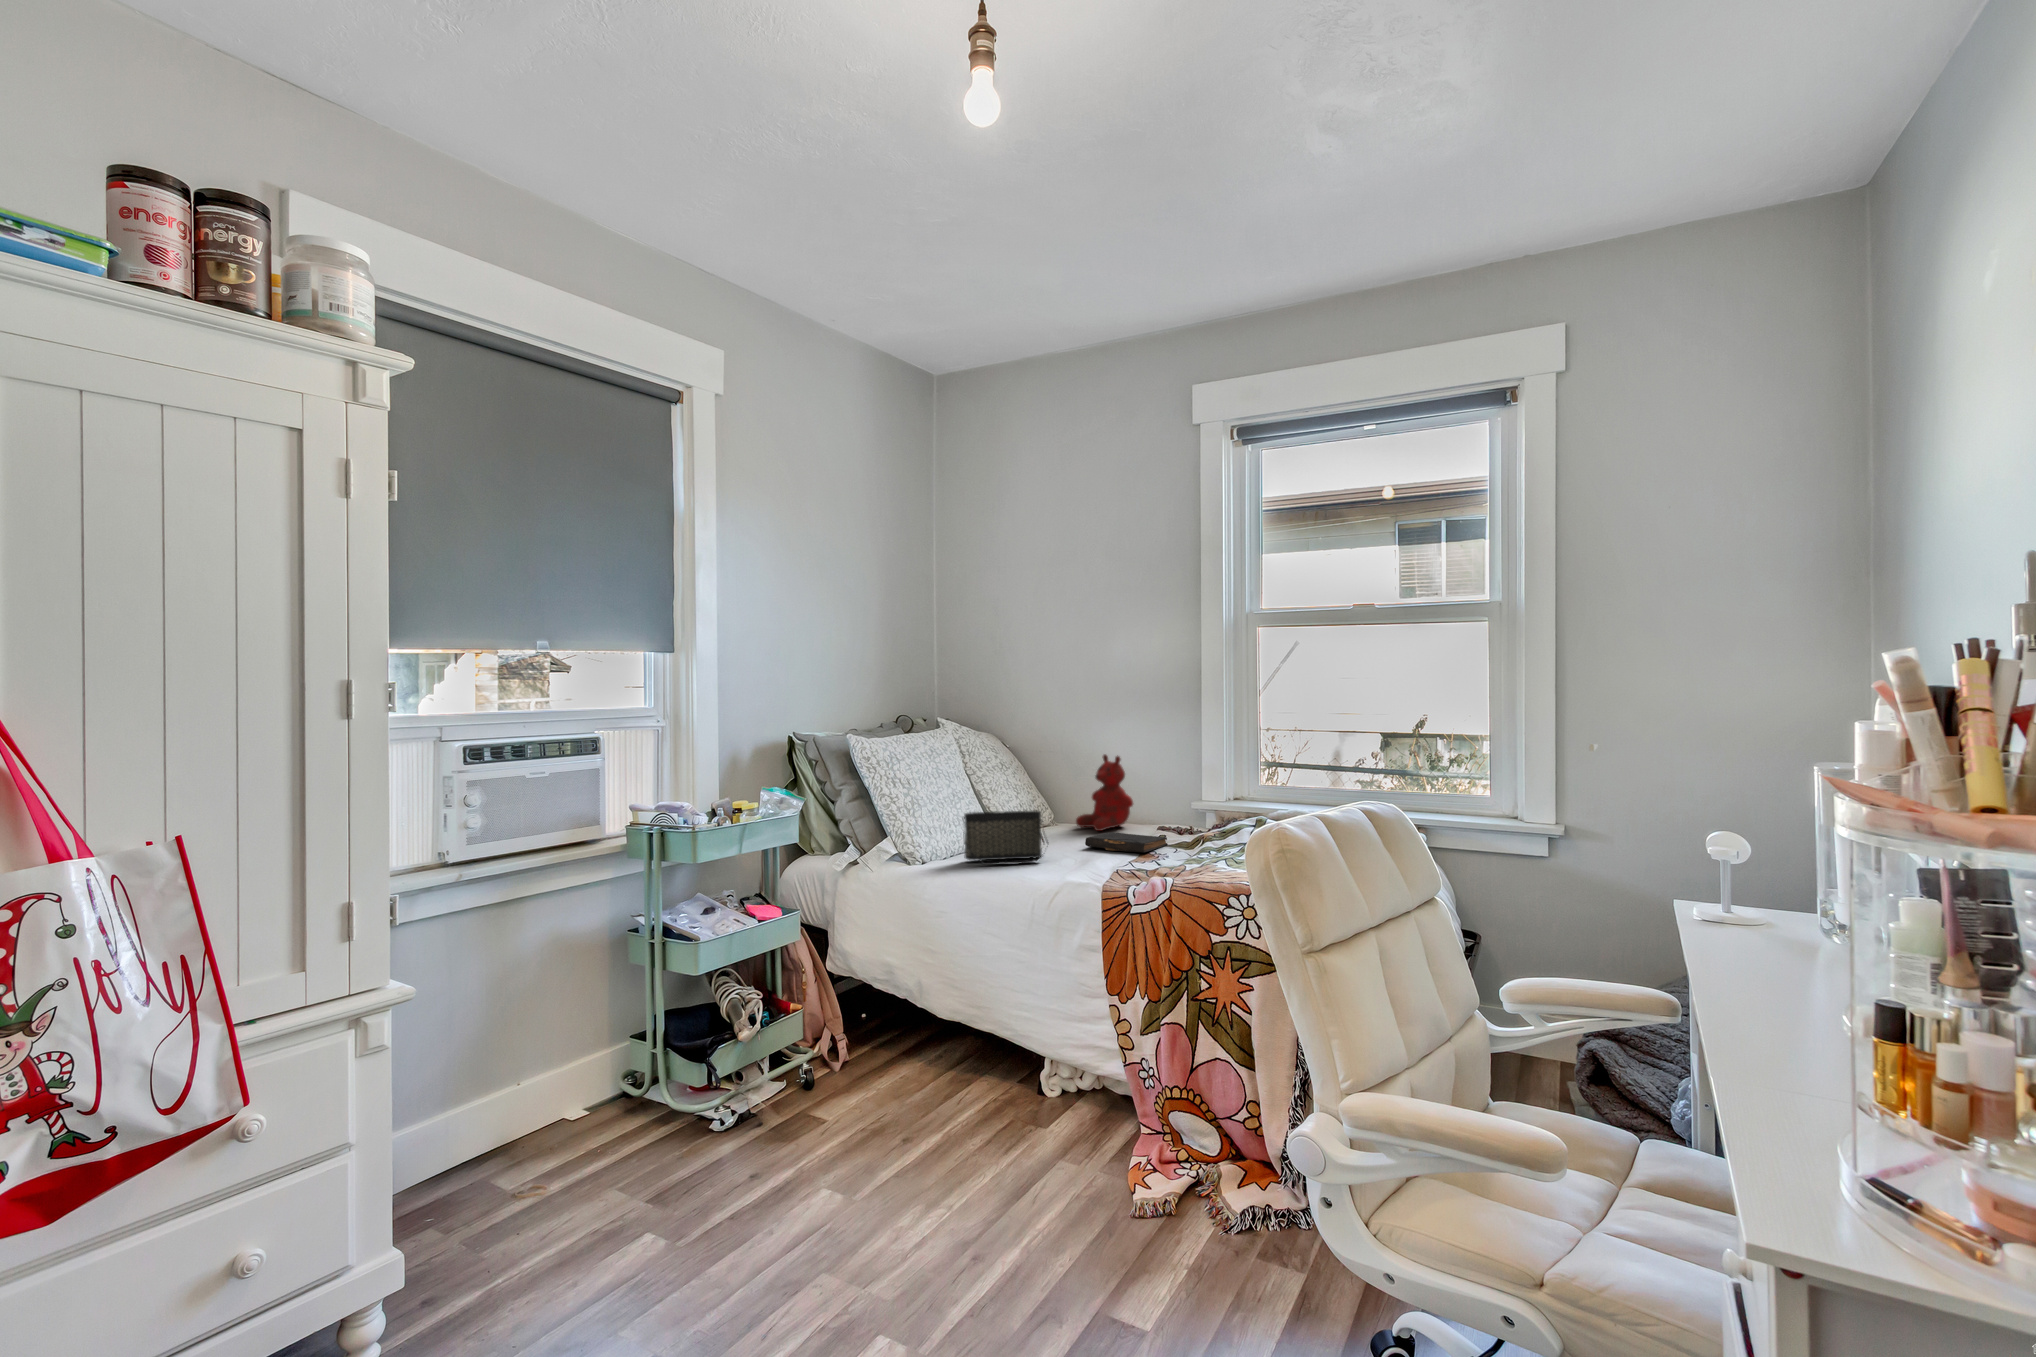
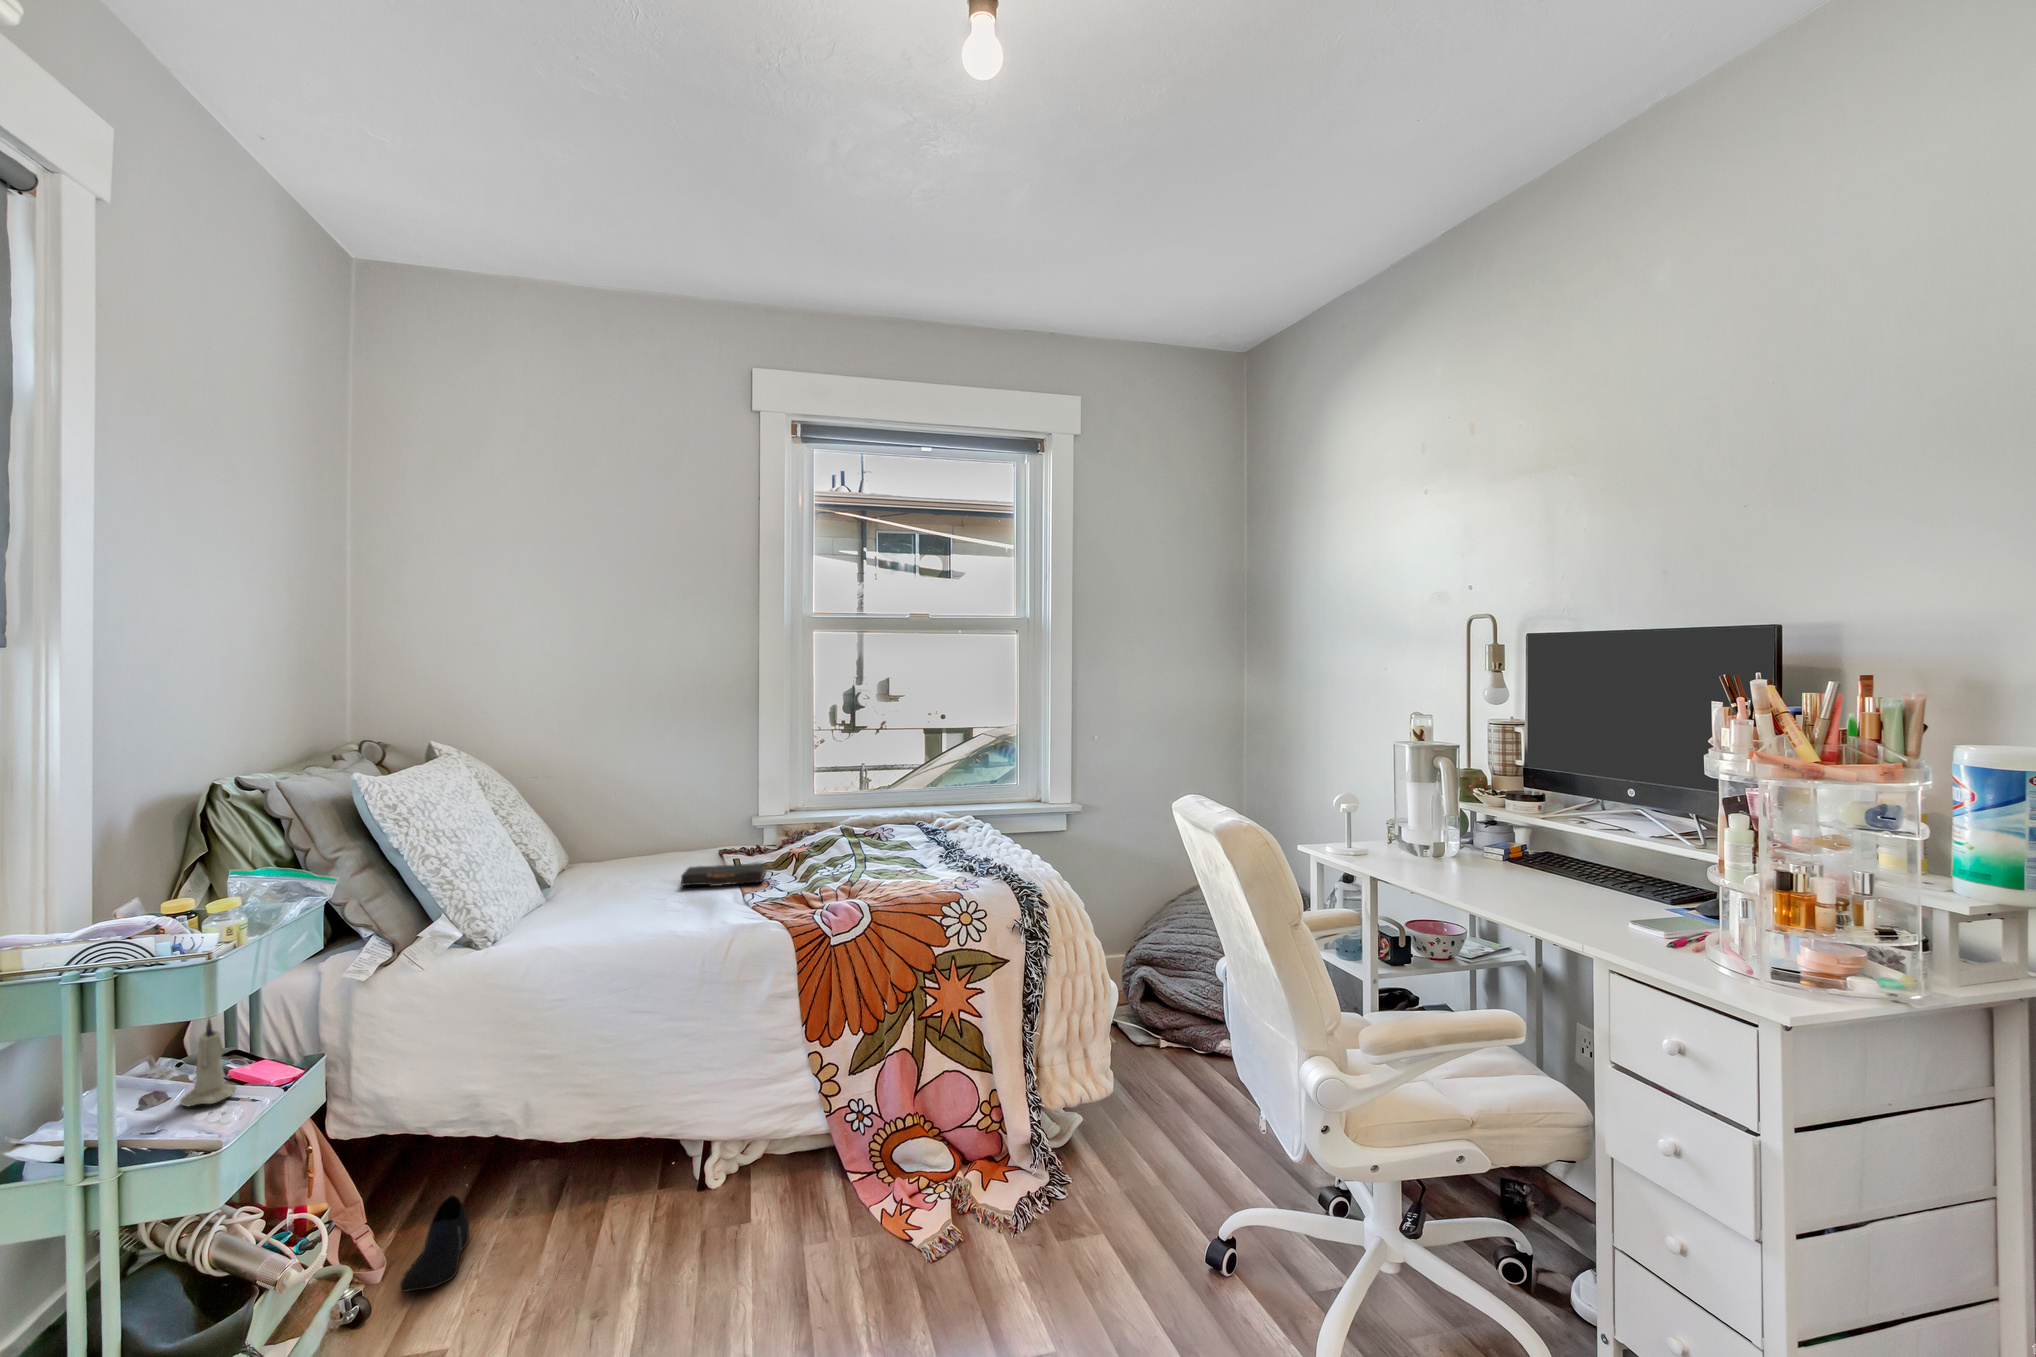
teddy bear: present [1076,755,1133,831] -> none [621,777,695,869]
handbag: present [964,811,1048,865] -> none [548,849,665,925]
candle: none [715,877,743,929] -> present [180,1019,237,1106]
shoe: none [827,1035,891,1089] -> present [400,1195,469,1292]

